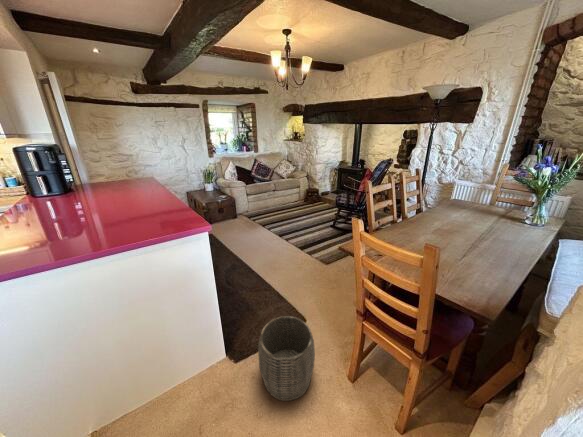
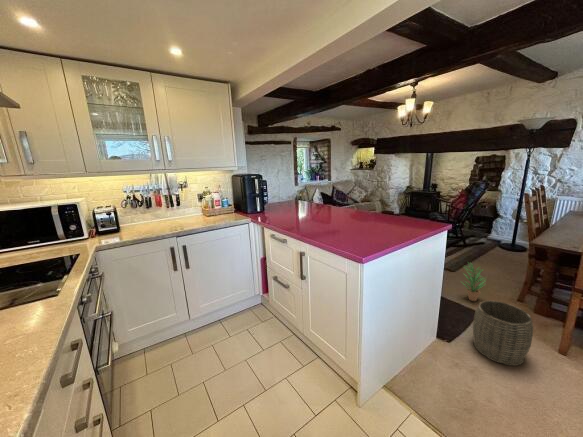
potted plant: none [304,257,332,301] -> present [463,263,486,301]

